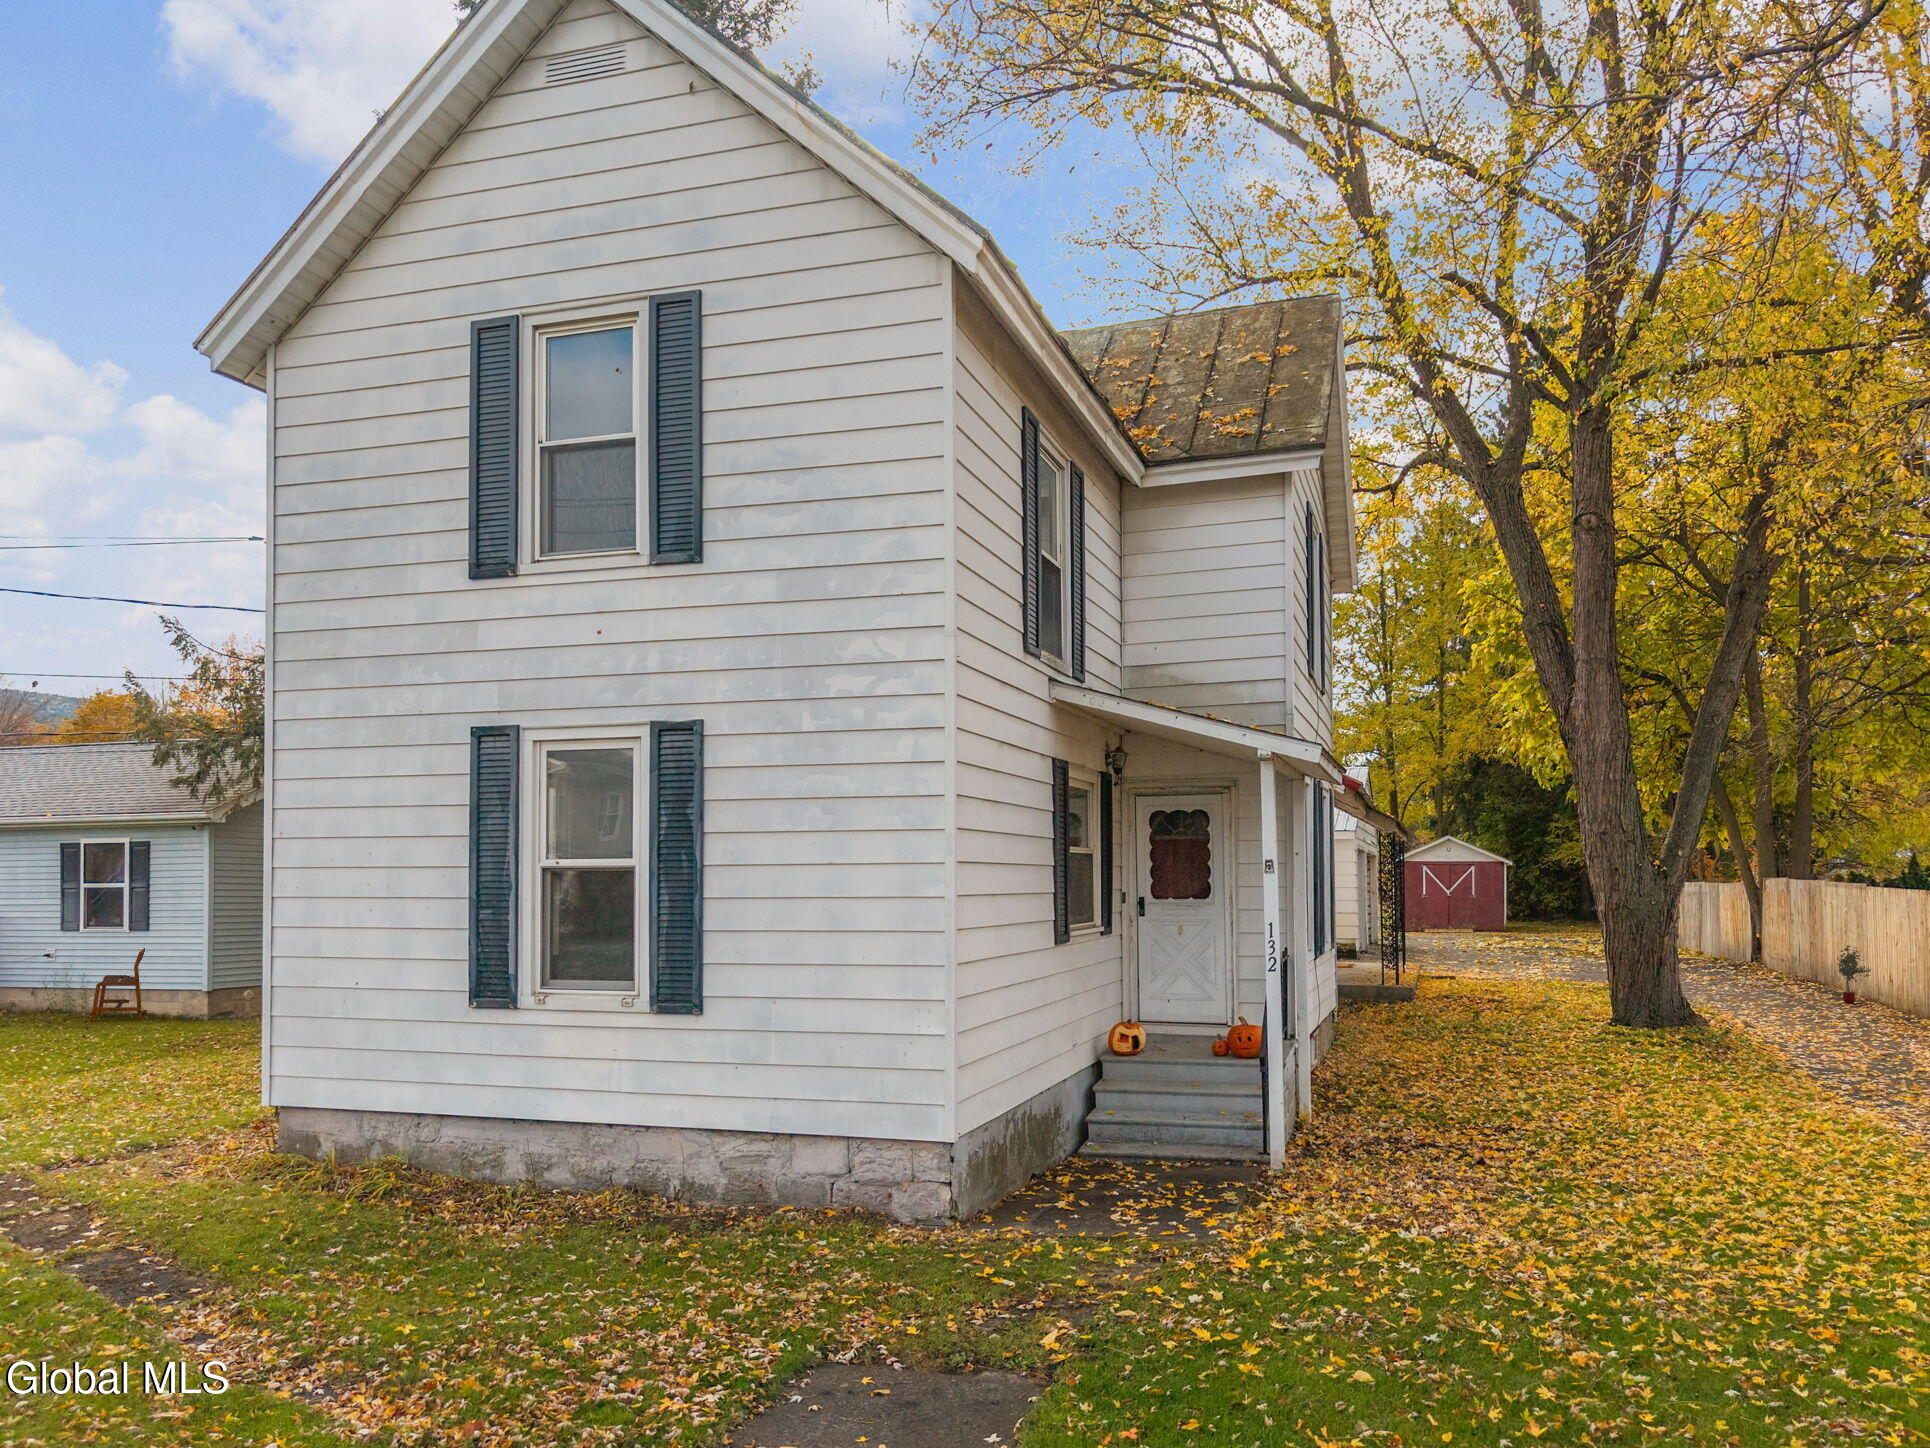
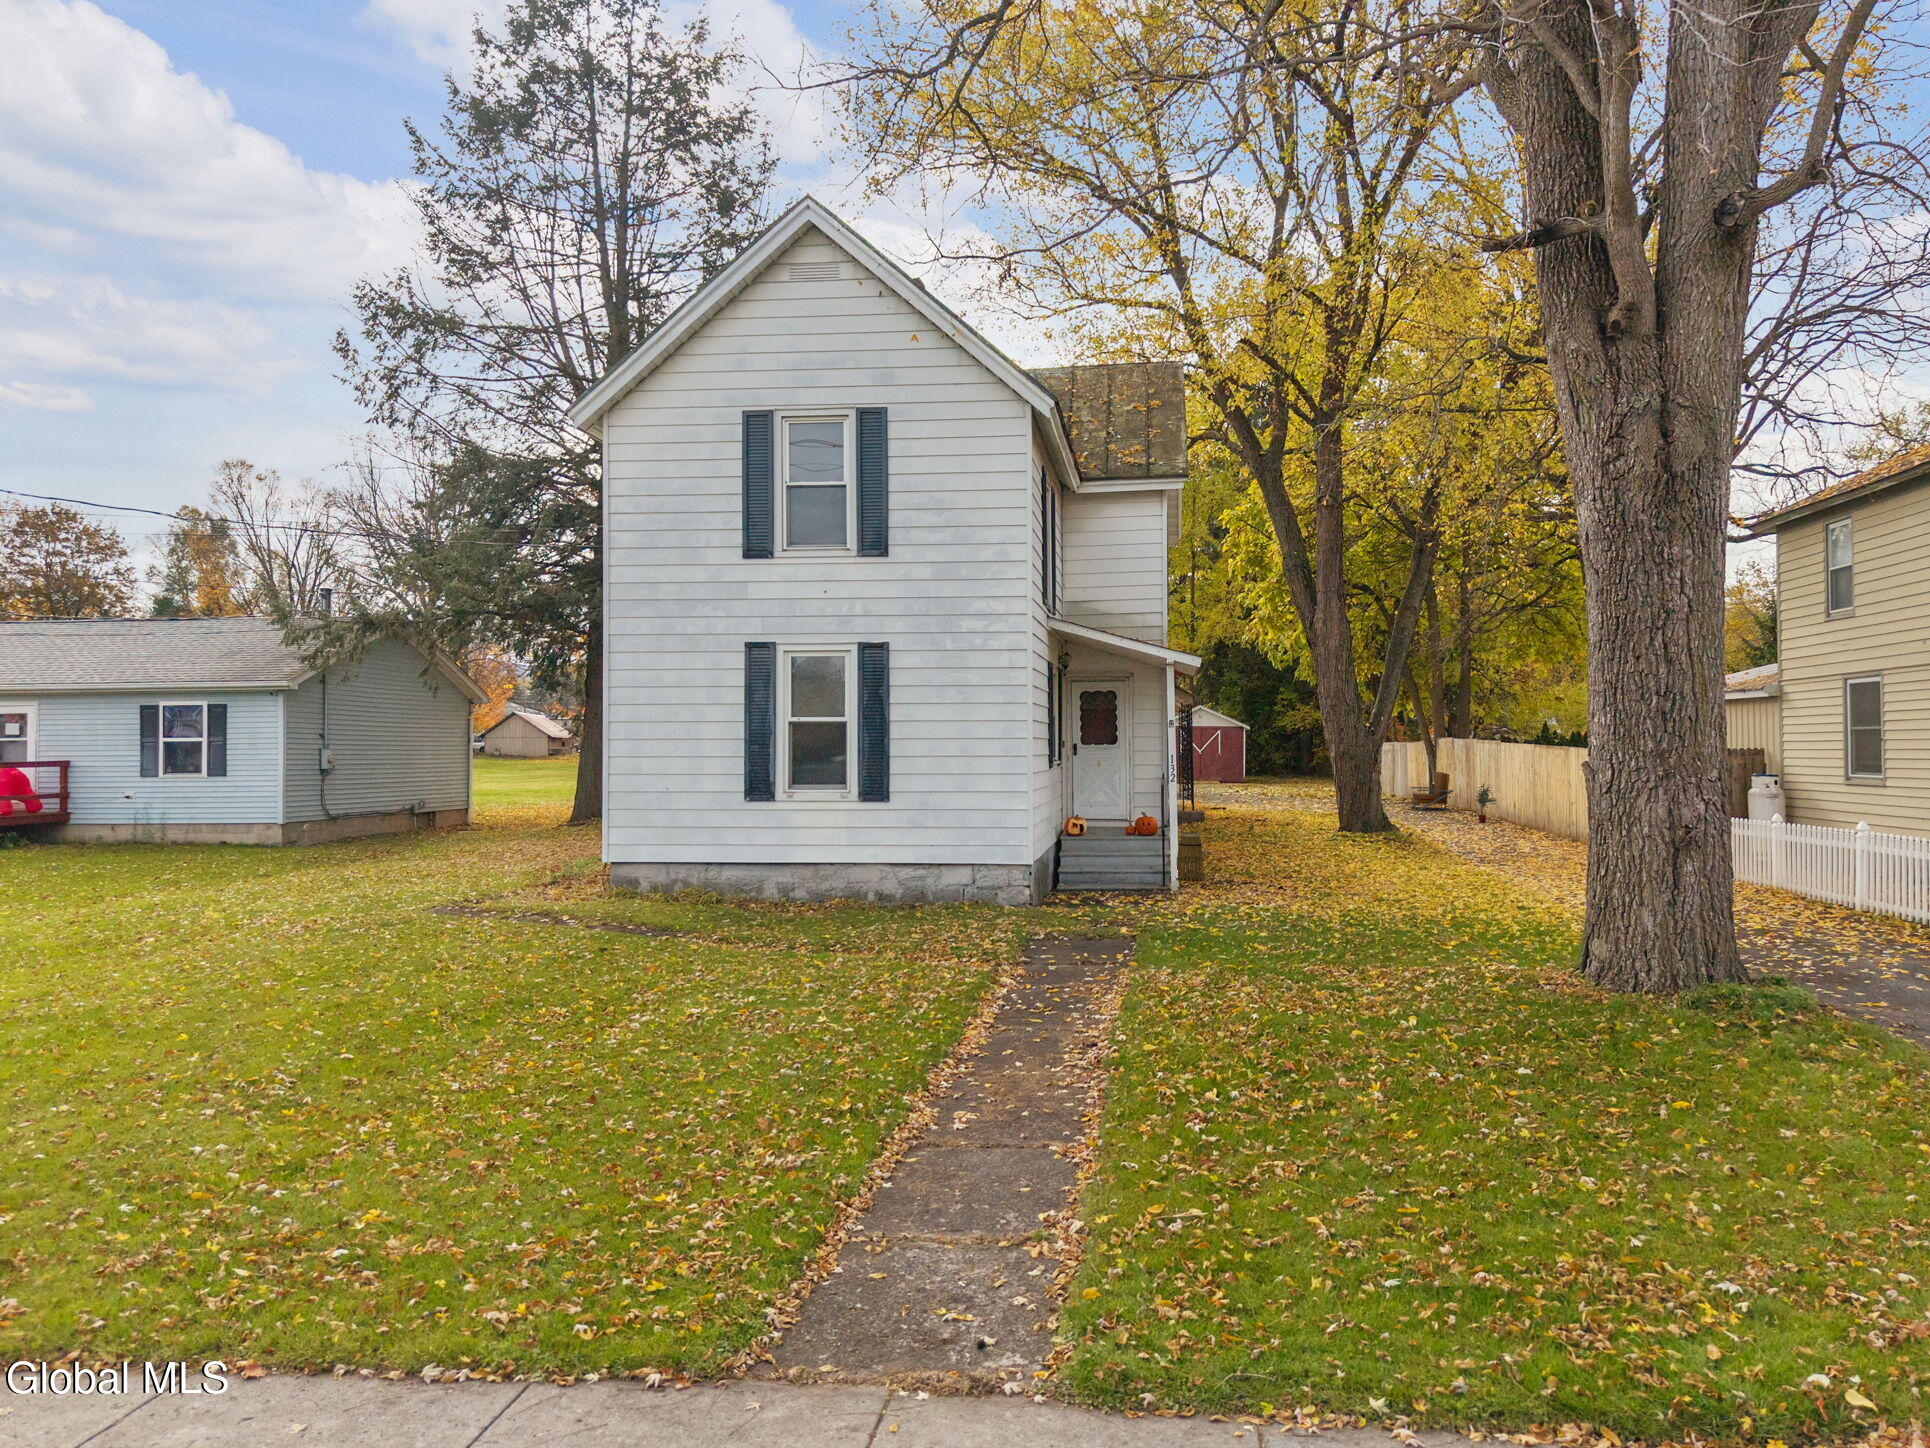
lounge chair: none [1732,924,1797,983] -> present [1410,772,1453,812]
bench: present [90,948,147,1022] -> none [187,789,235,848]
basket: none [1310,1051,1361,1140] -> present [1176,832,1205,881]

